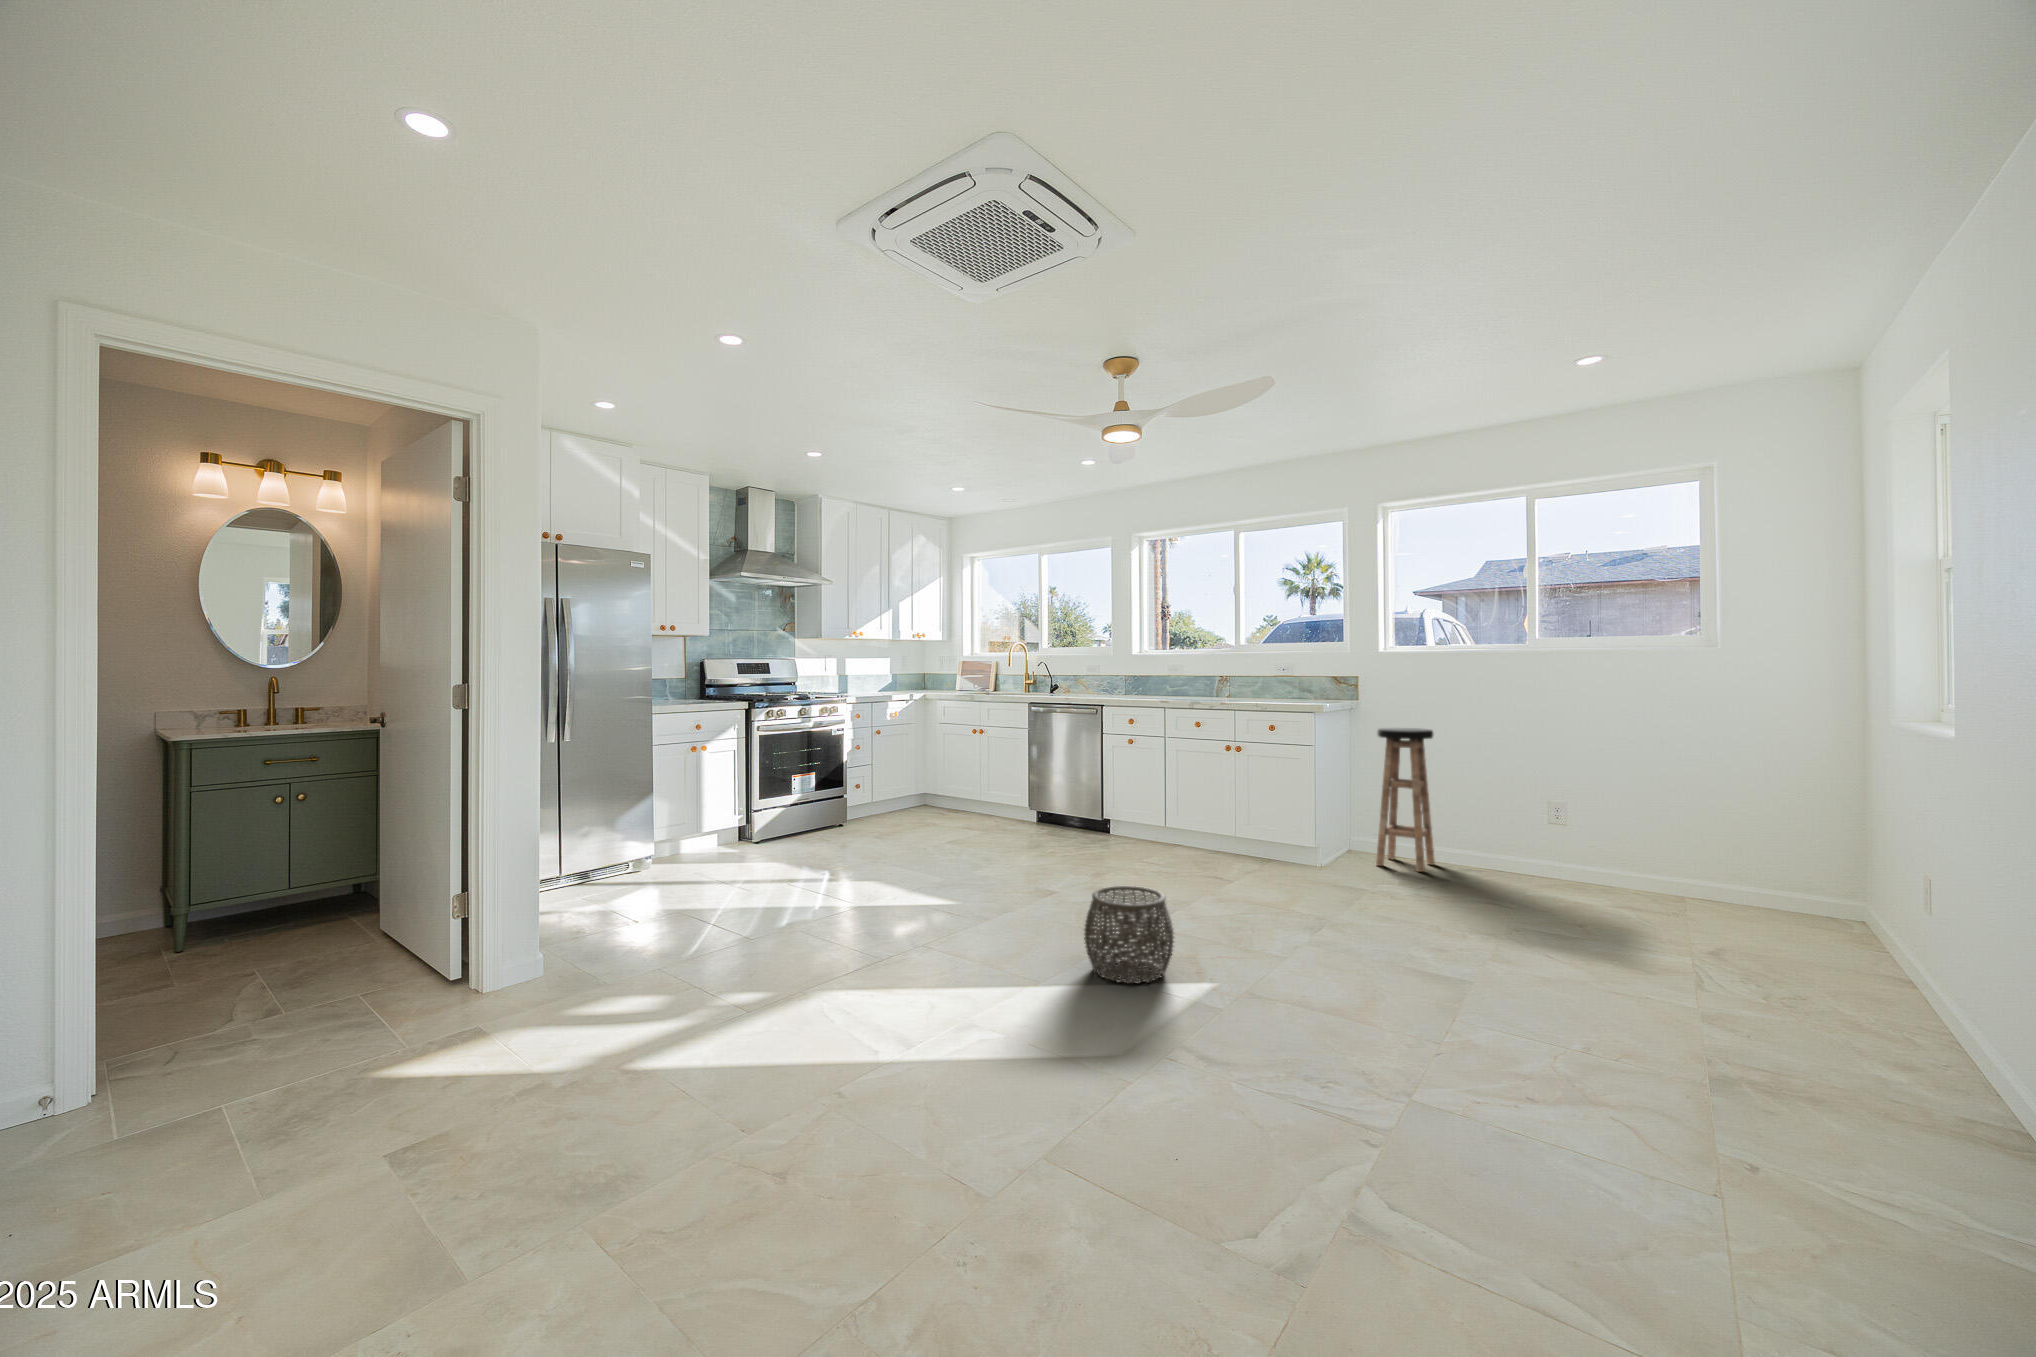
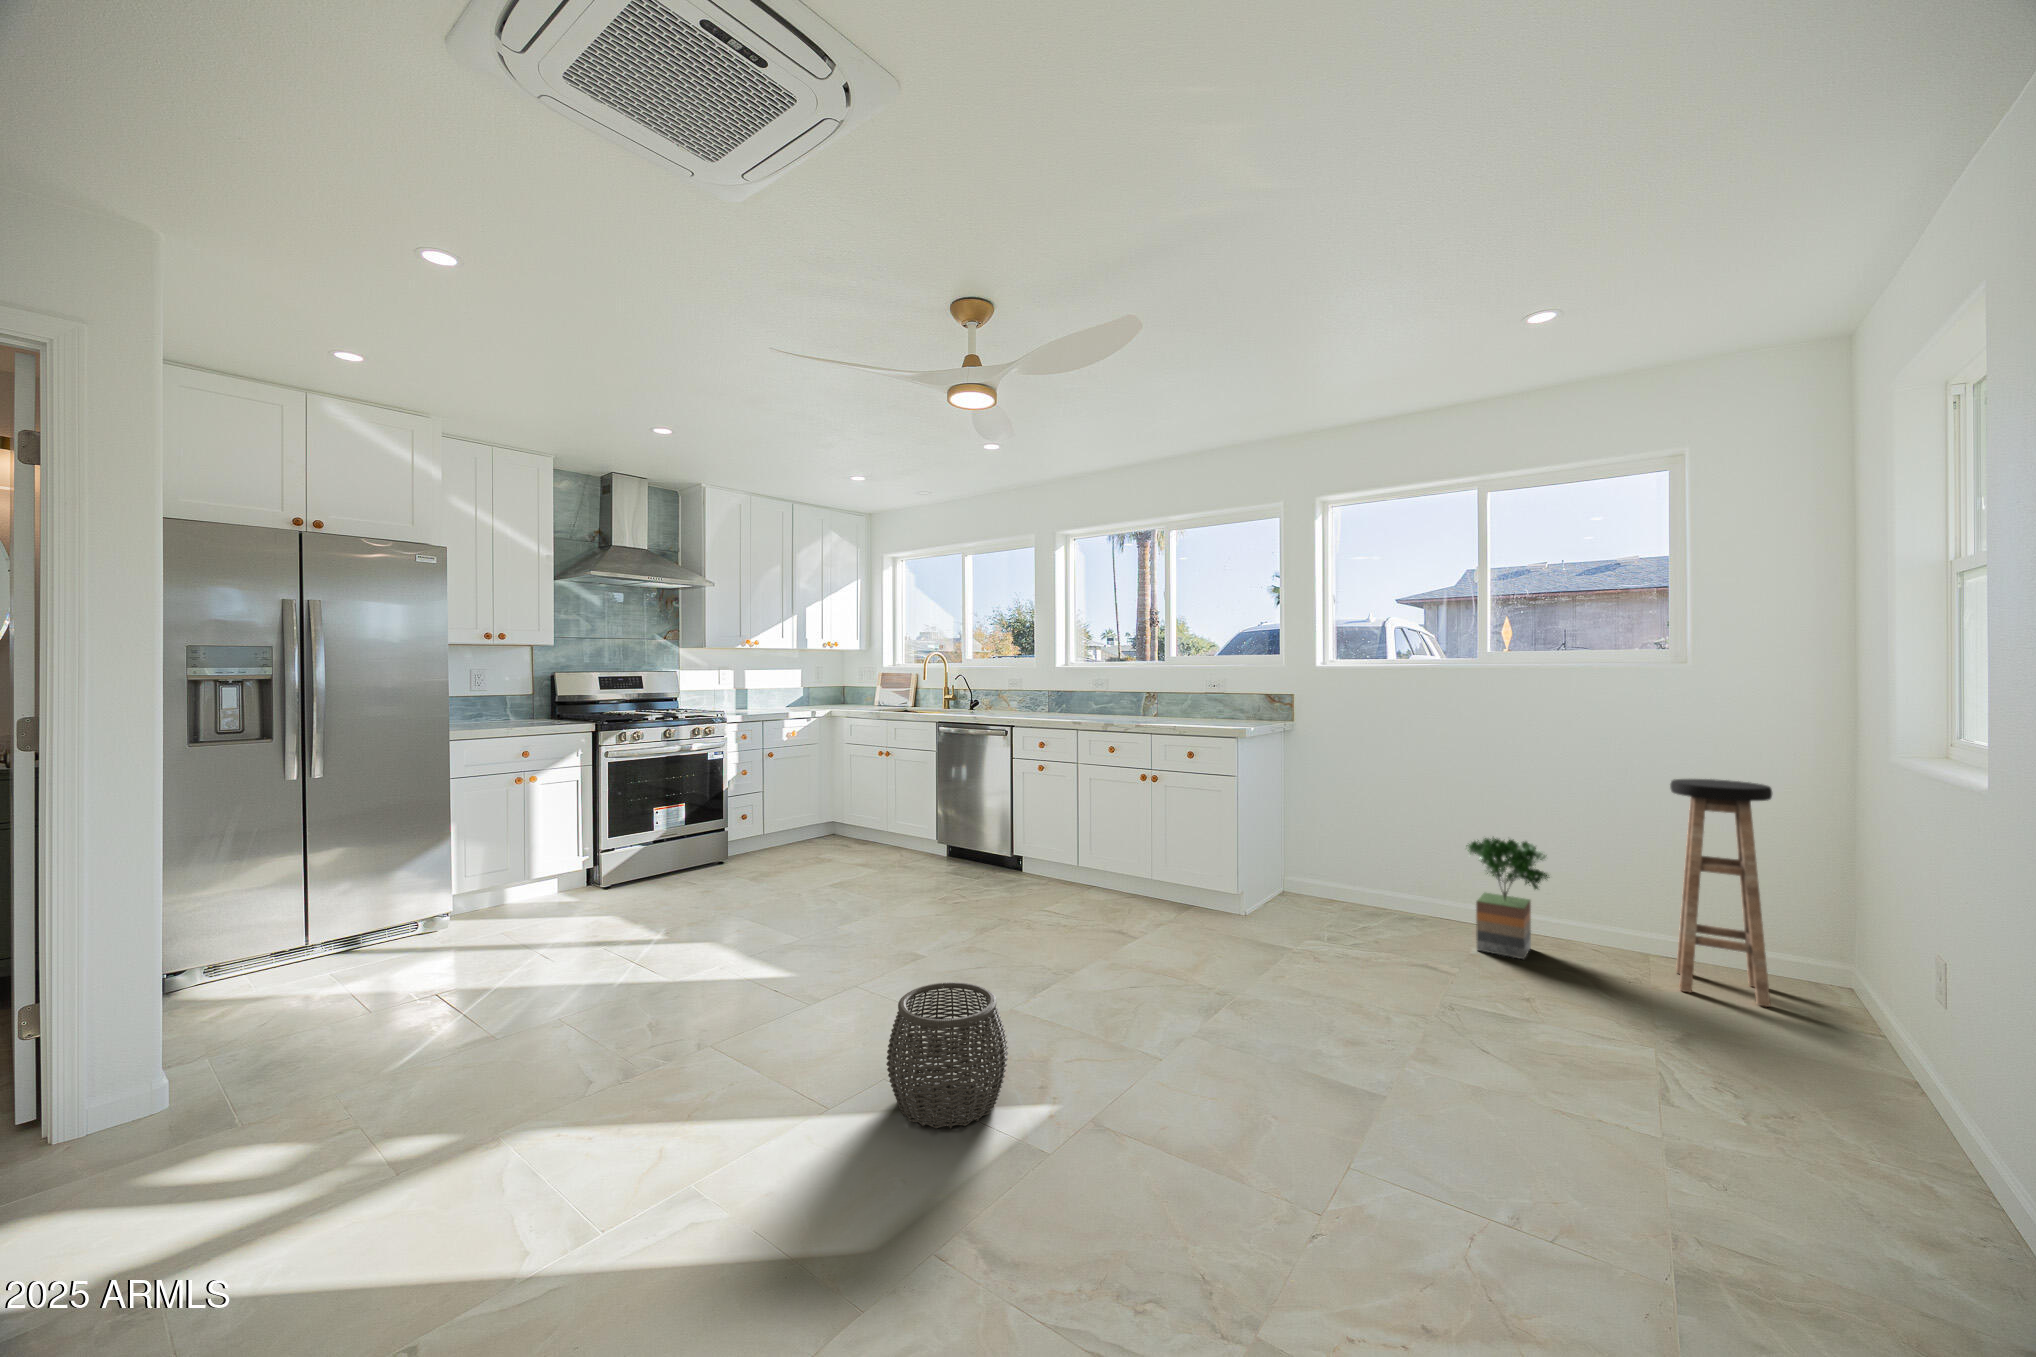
bar stool: present [1376,728,1435,872] -> present [1670,779,1772,1007]
potted tree: none [1509,792,1585,892] -> present [1466,838,1550,959]

